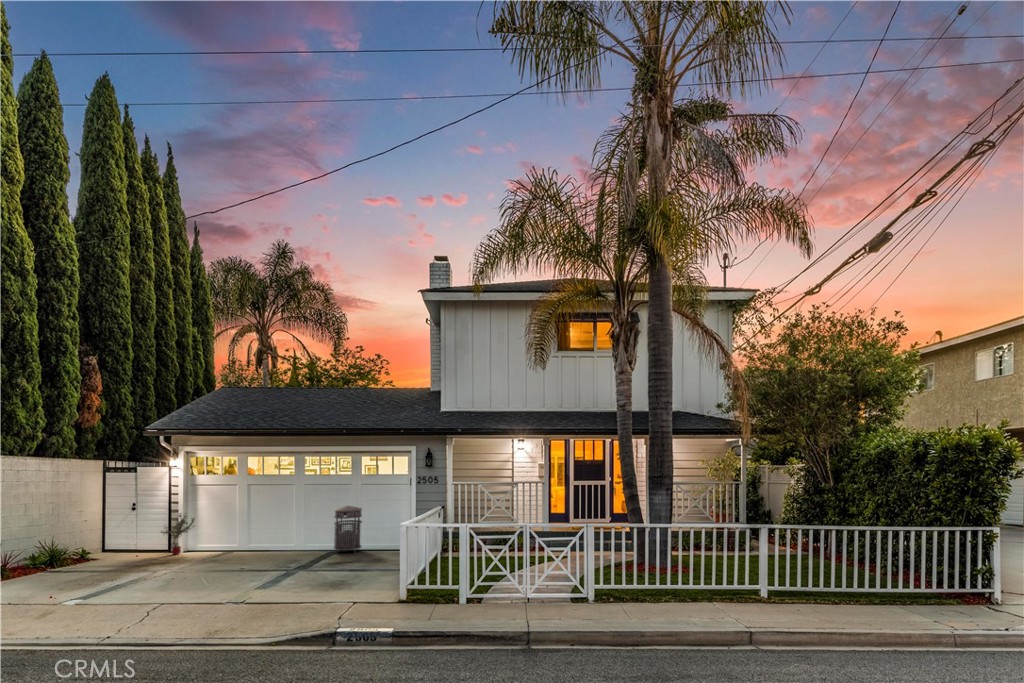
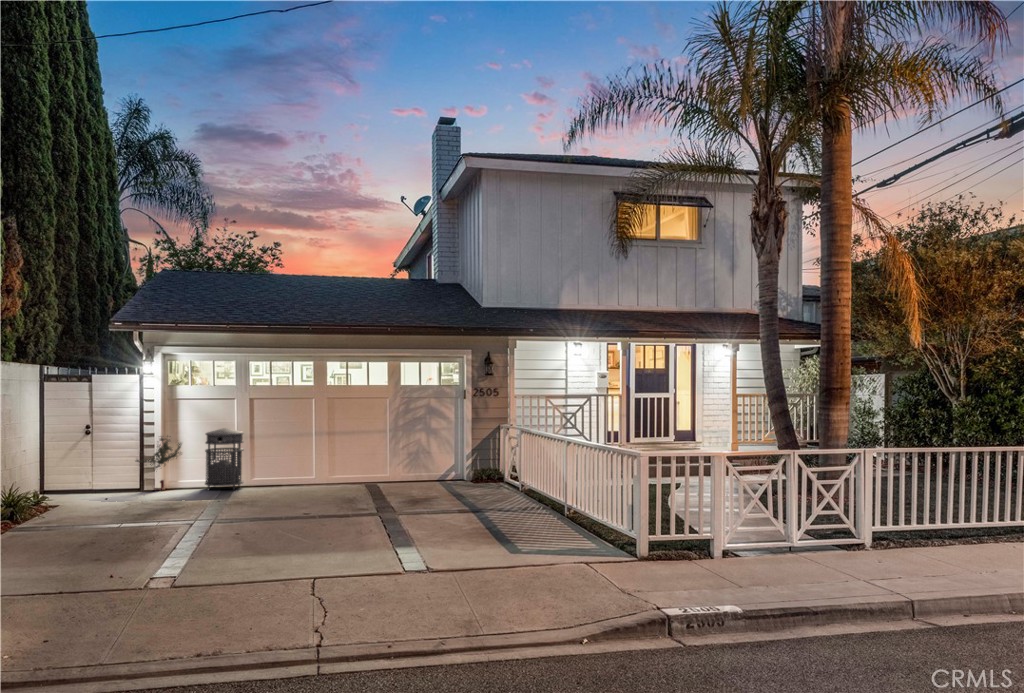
trash can: present [334,506,362,553] -> present [205,428,244,490]

